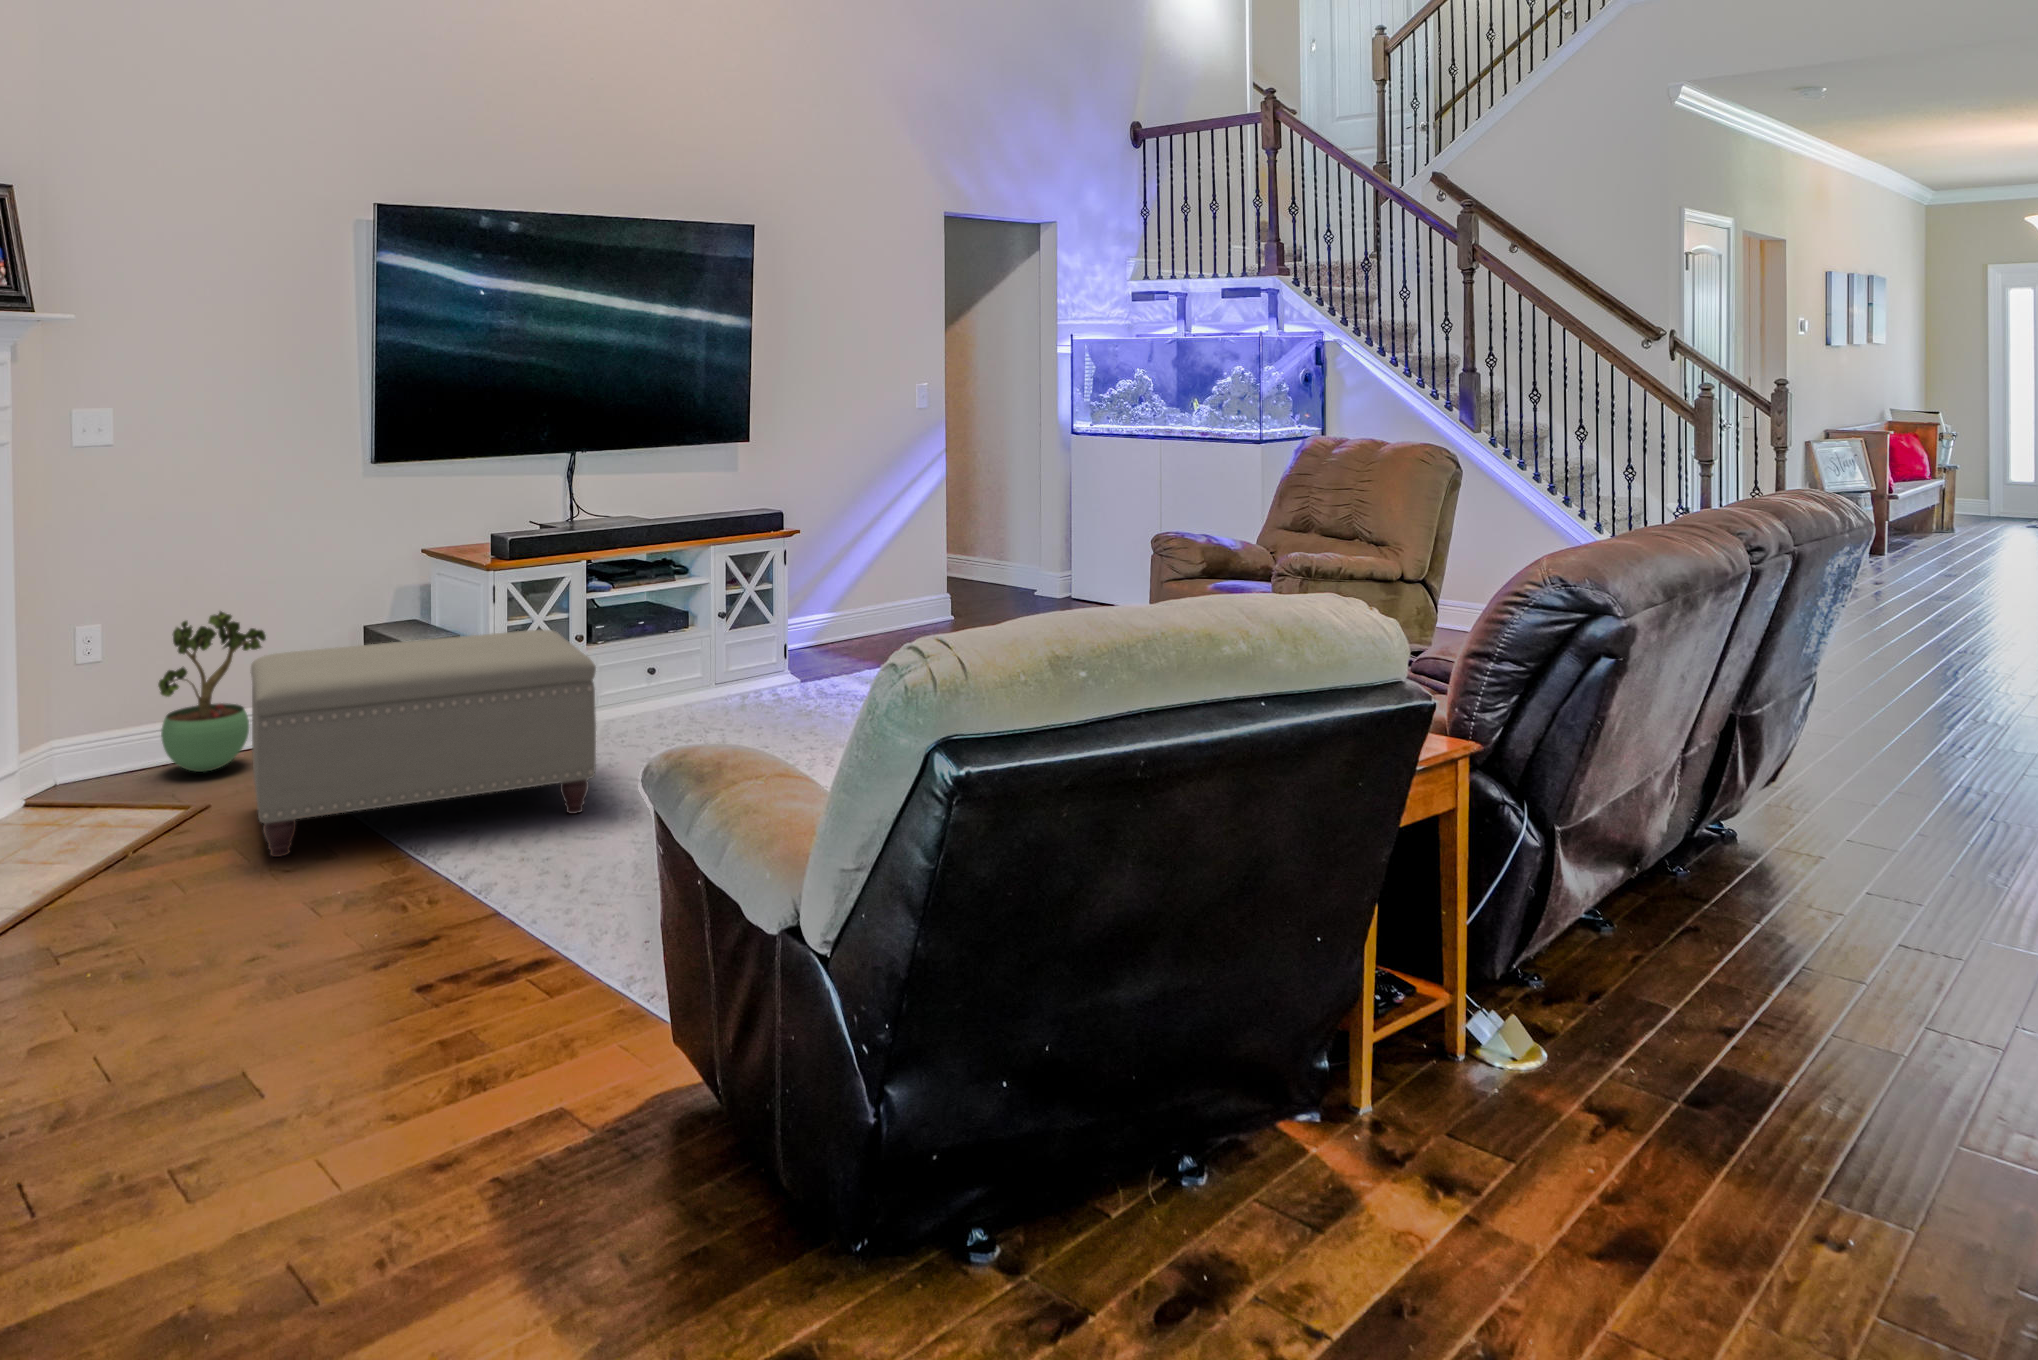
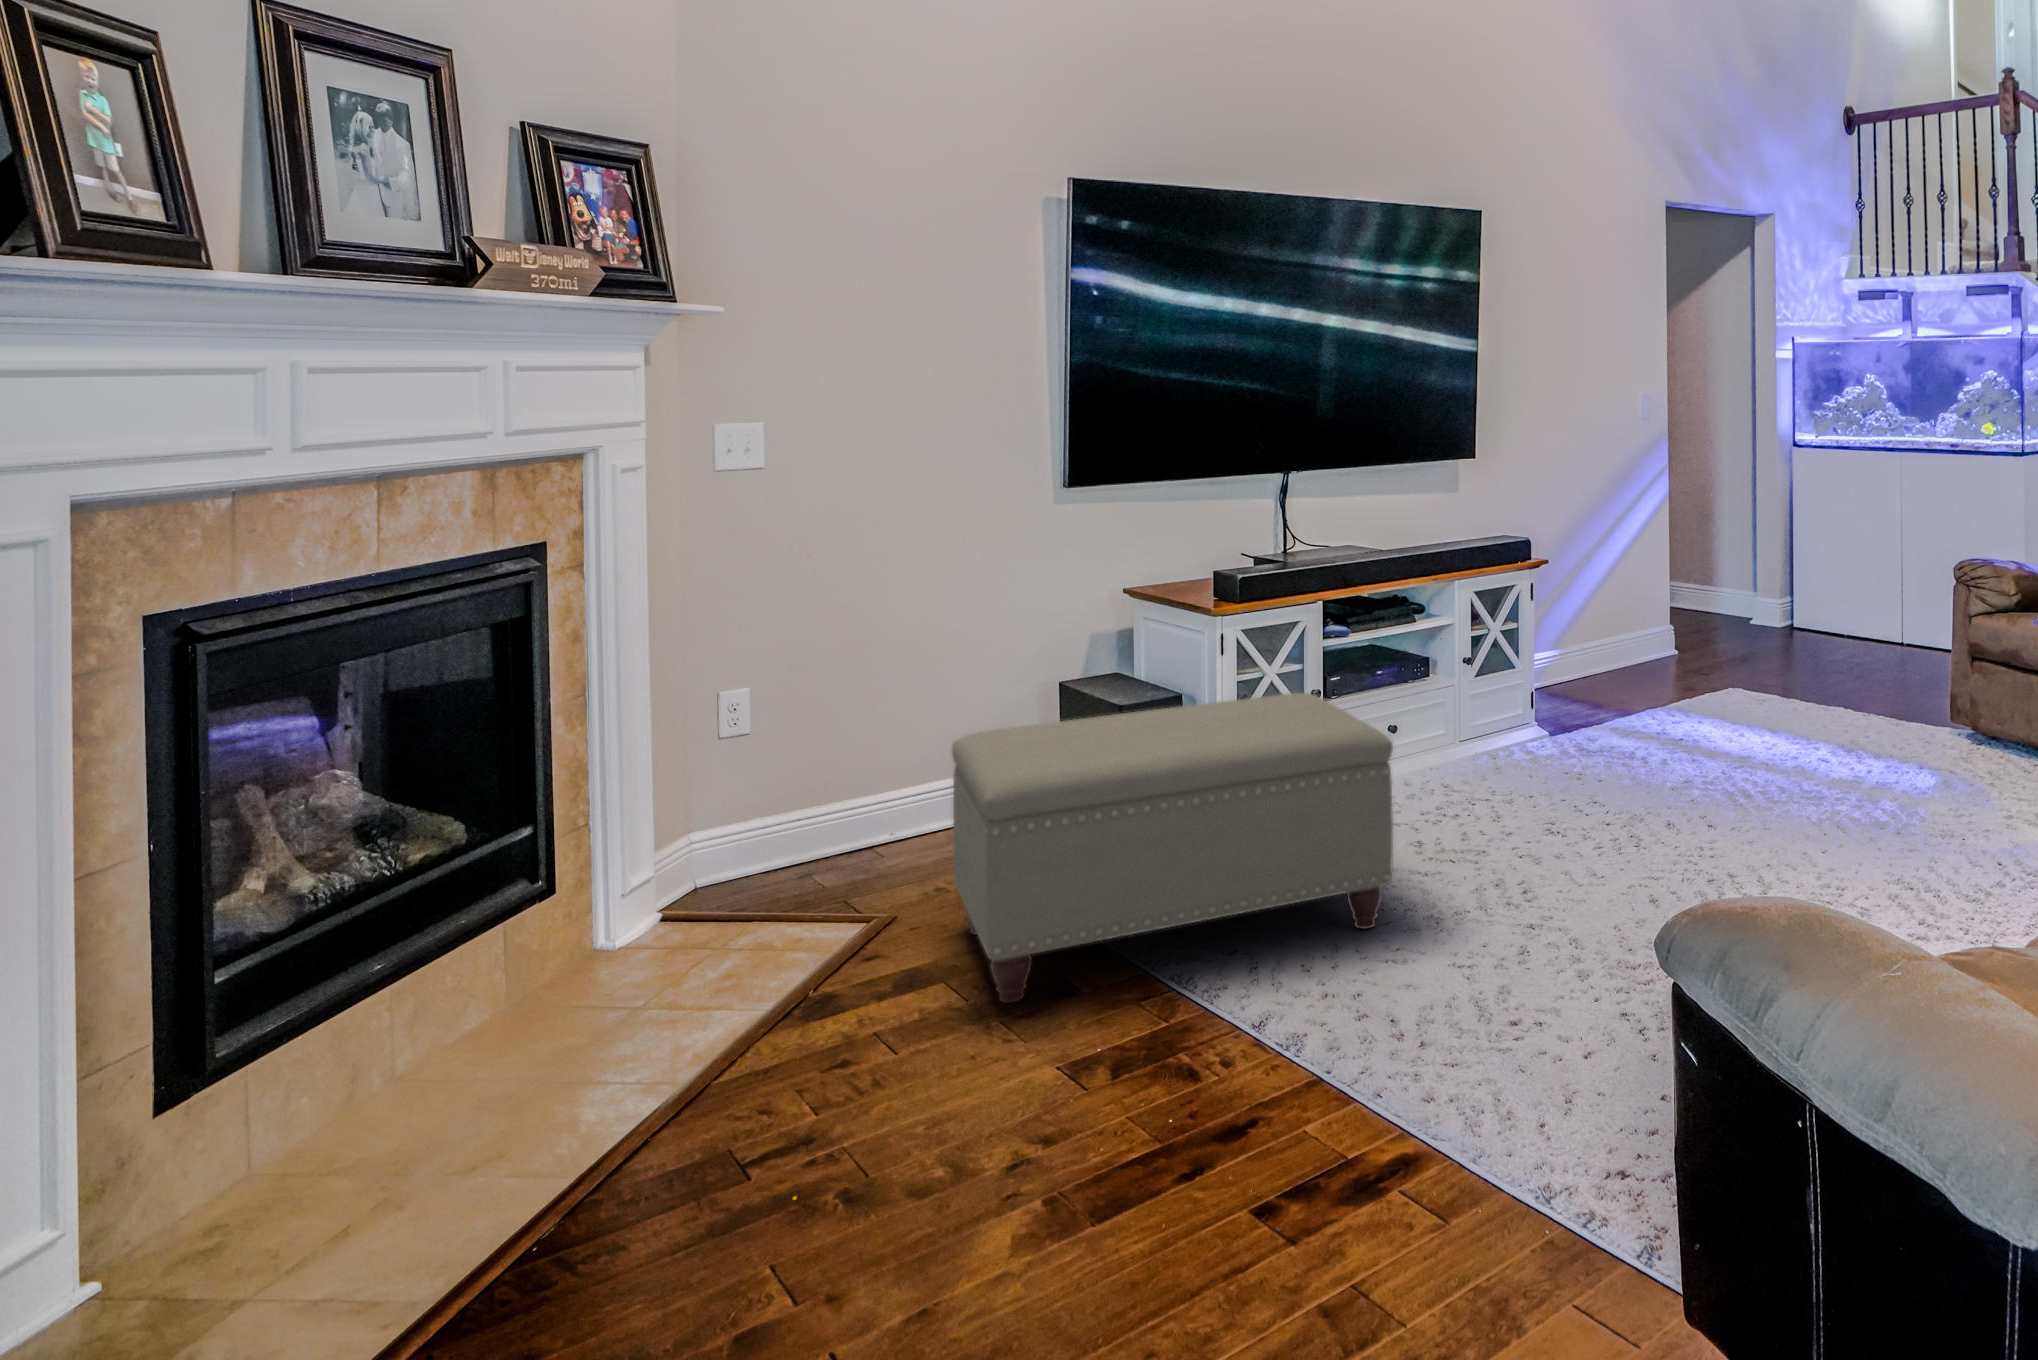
potted plant: present [158,611,266,772] -> none [822,673,949,874]

